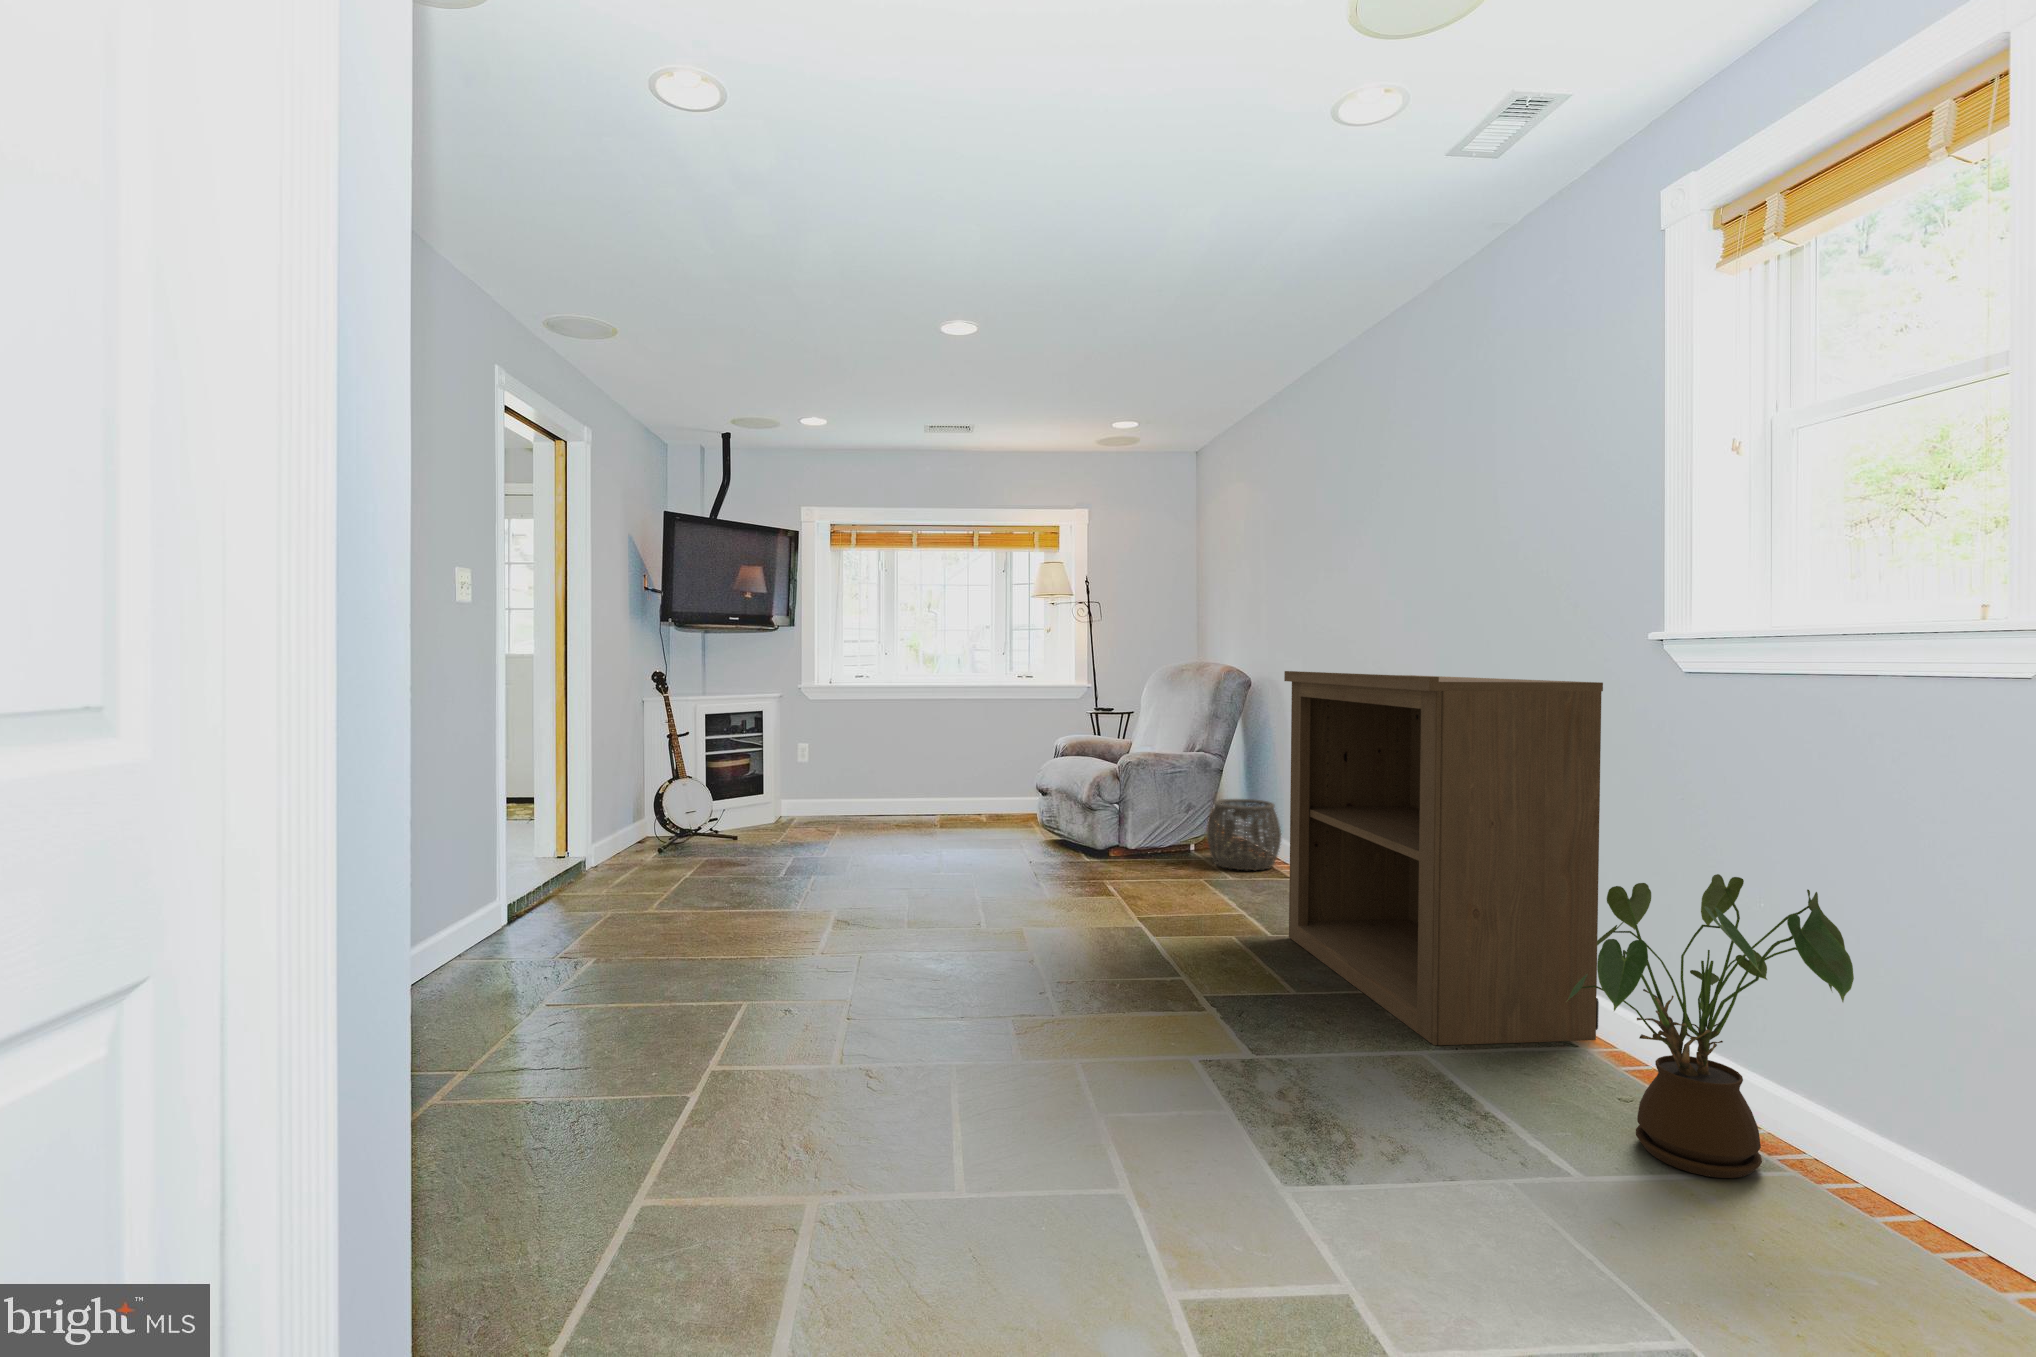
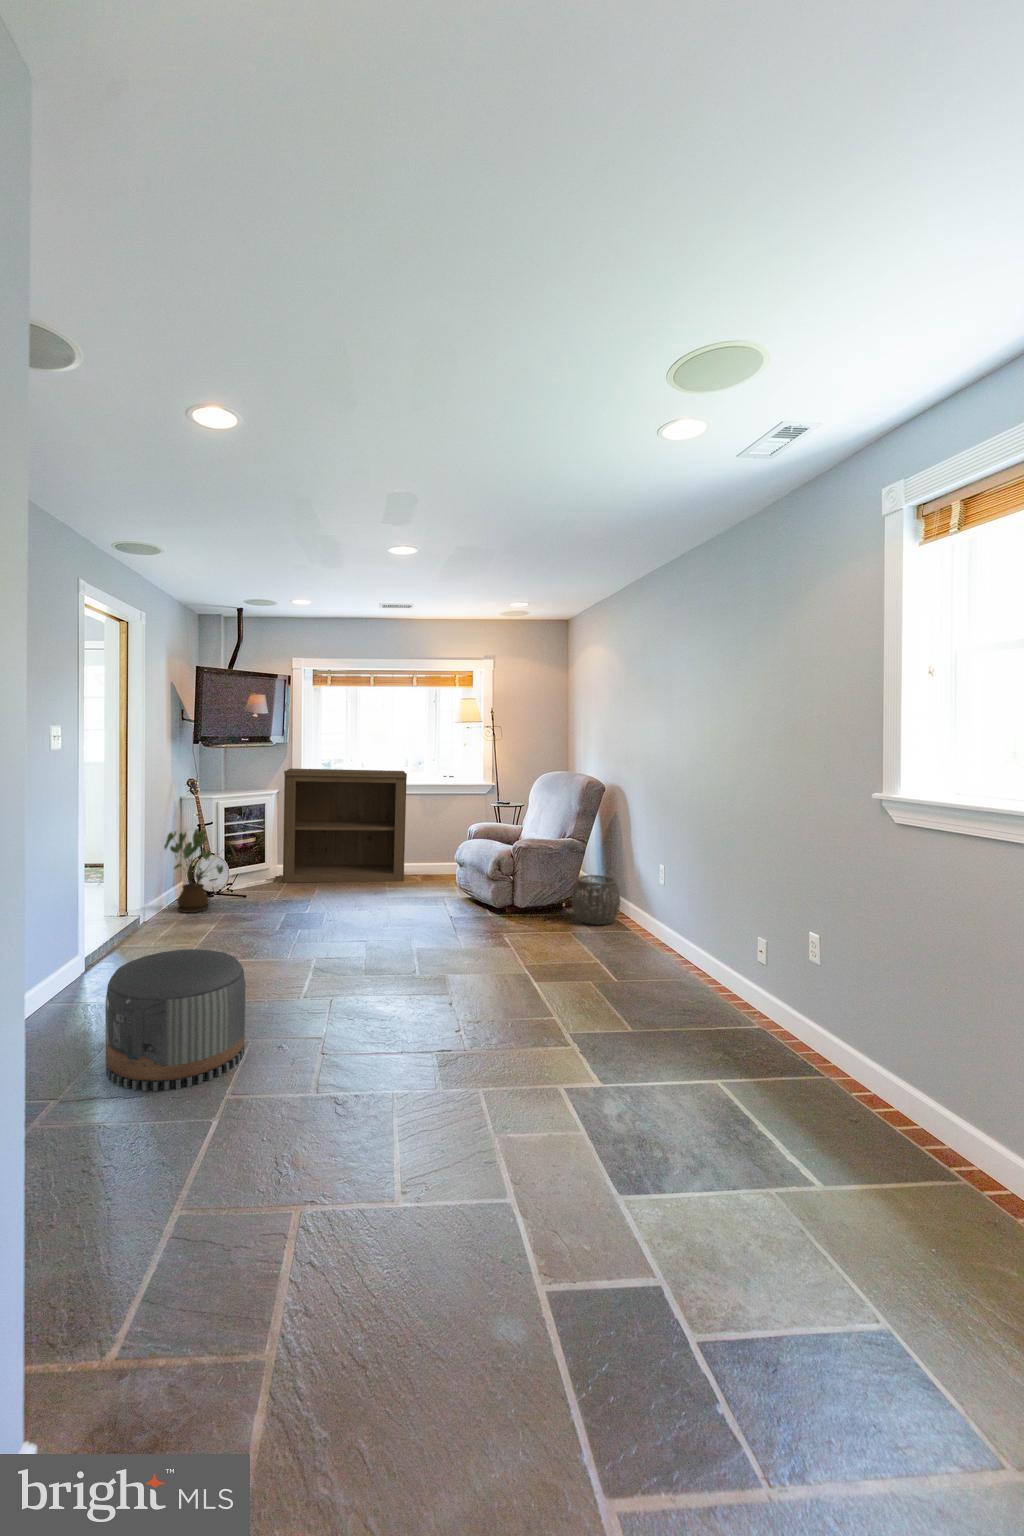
bookshelf: present [1284,671,1603,1045] -> present [283,768,407,883]
pouf: none [516,861,716,1052] -> present [105,949,245,1091]
house plant: present [1567,874,1854,1178] -> present [164,829,235,913]

